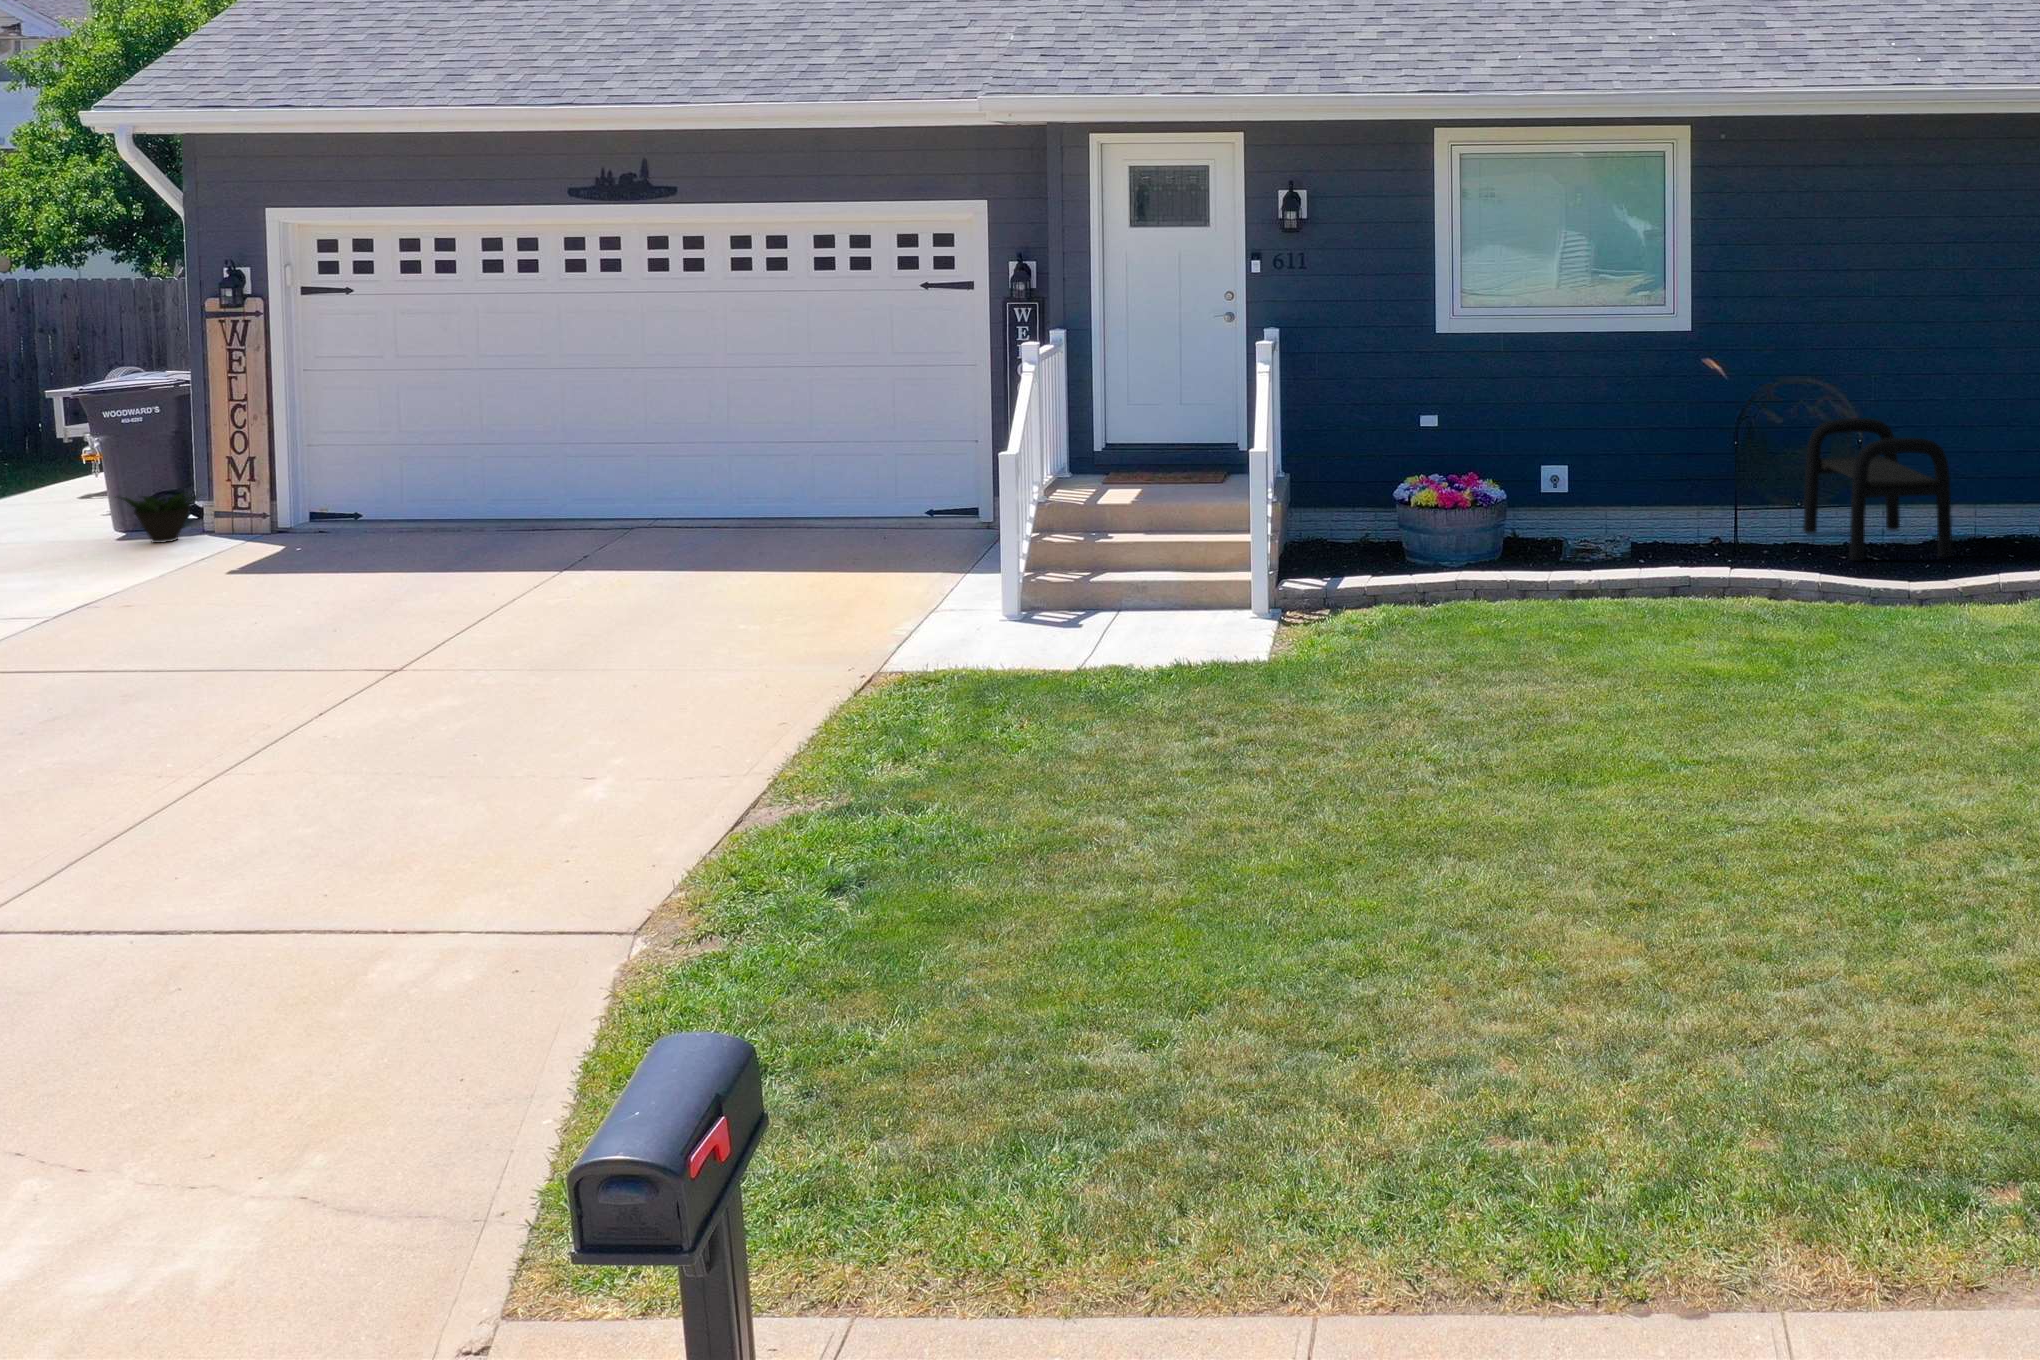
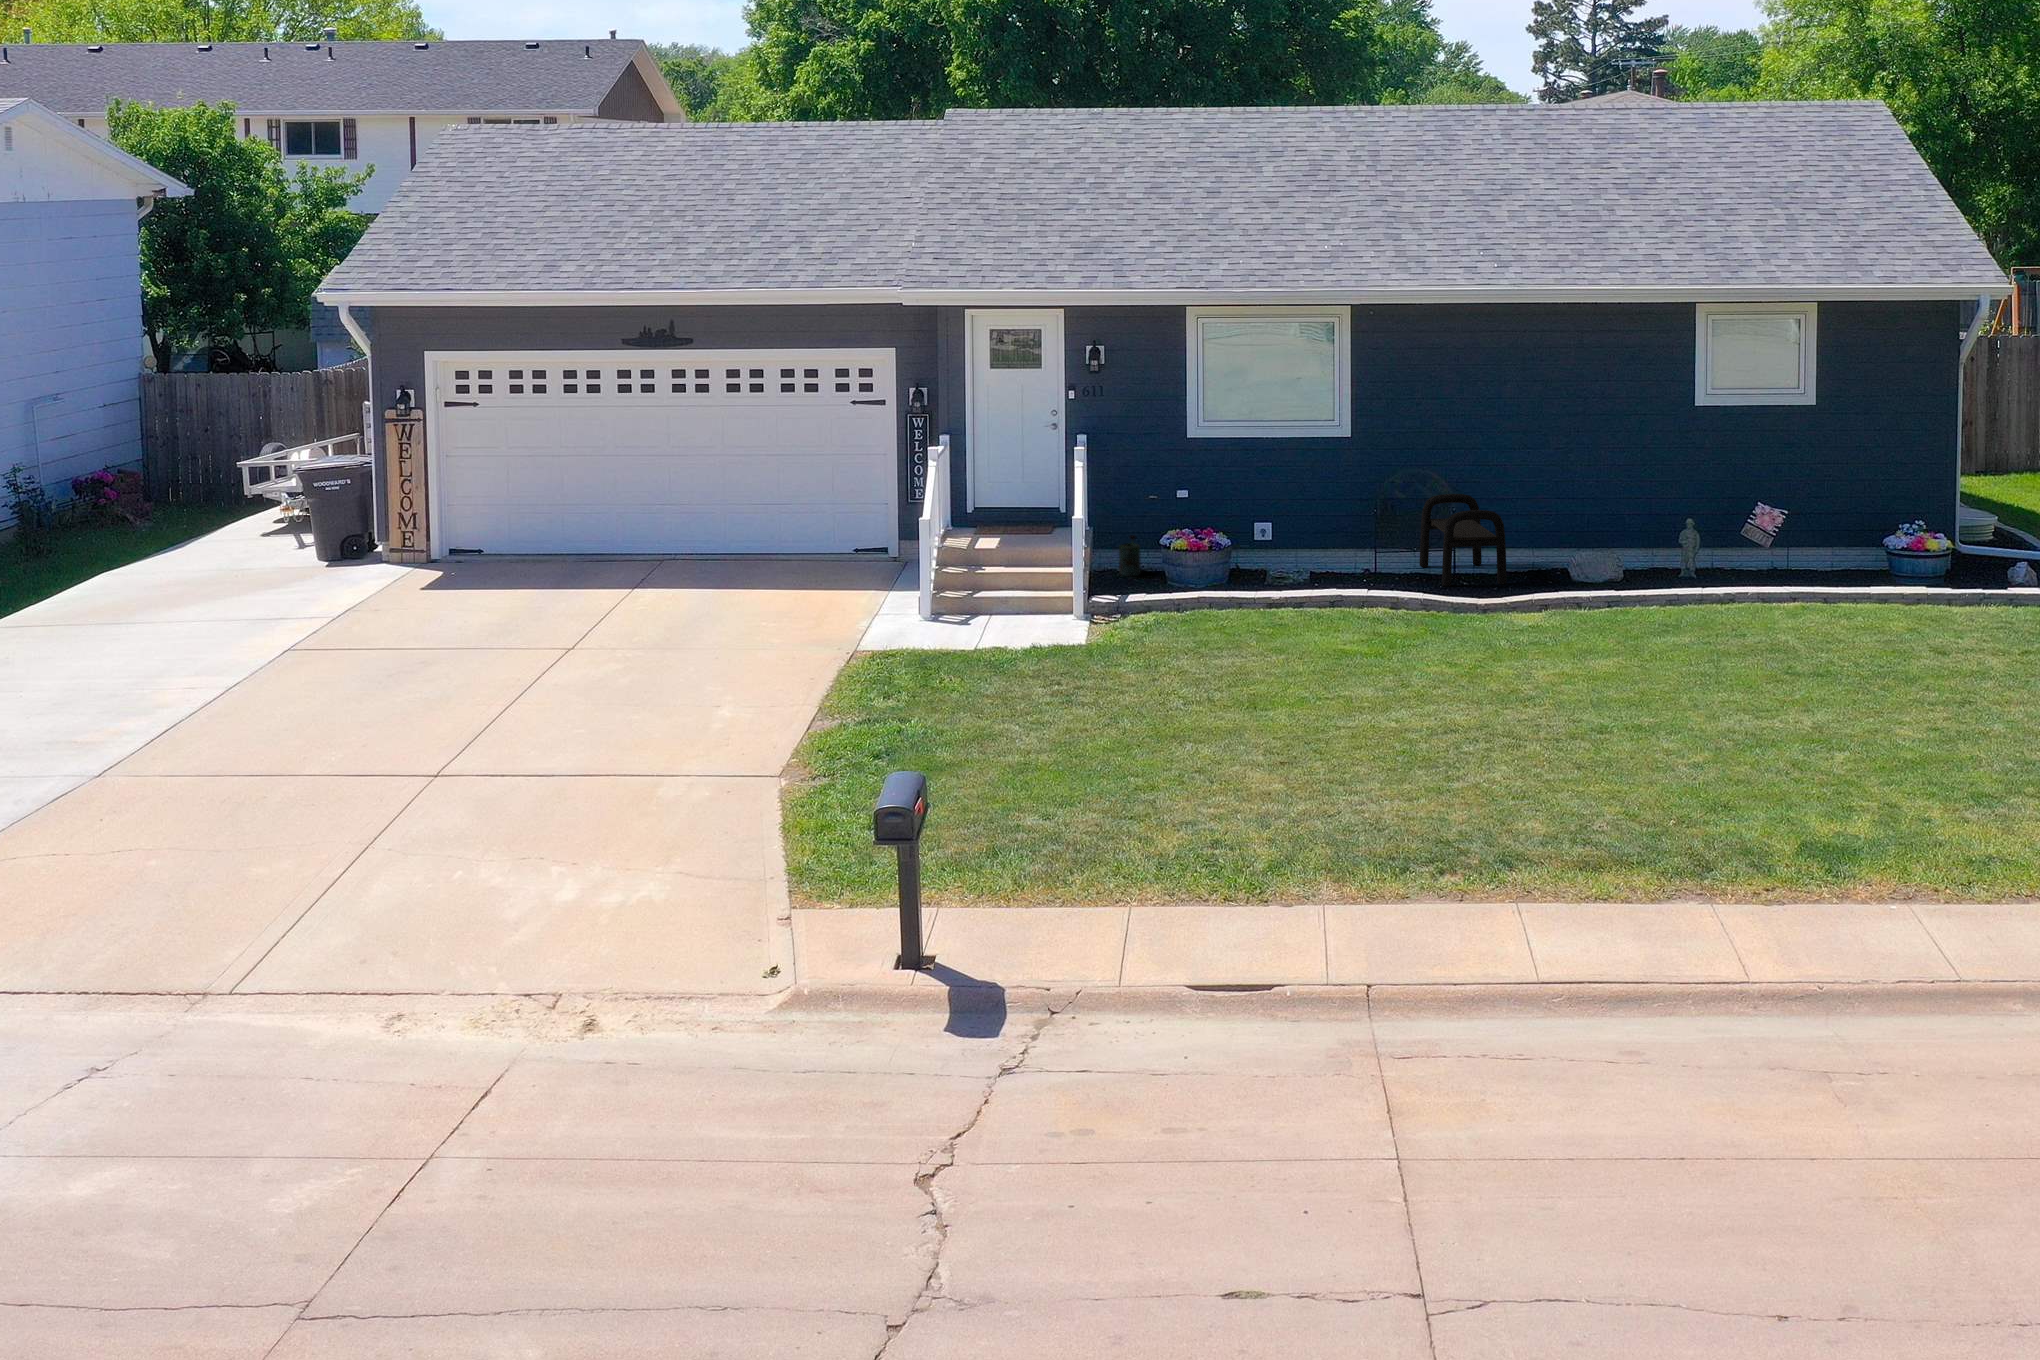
watering can: none [1331,486,1365,549] -> present [1119,535,1141,576]
decorative plant: present [115,492,196,543] -> none [327,535,387,567]

